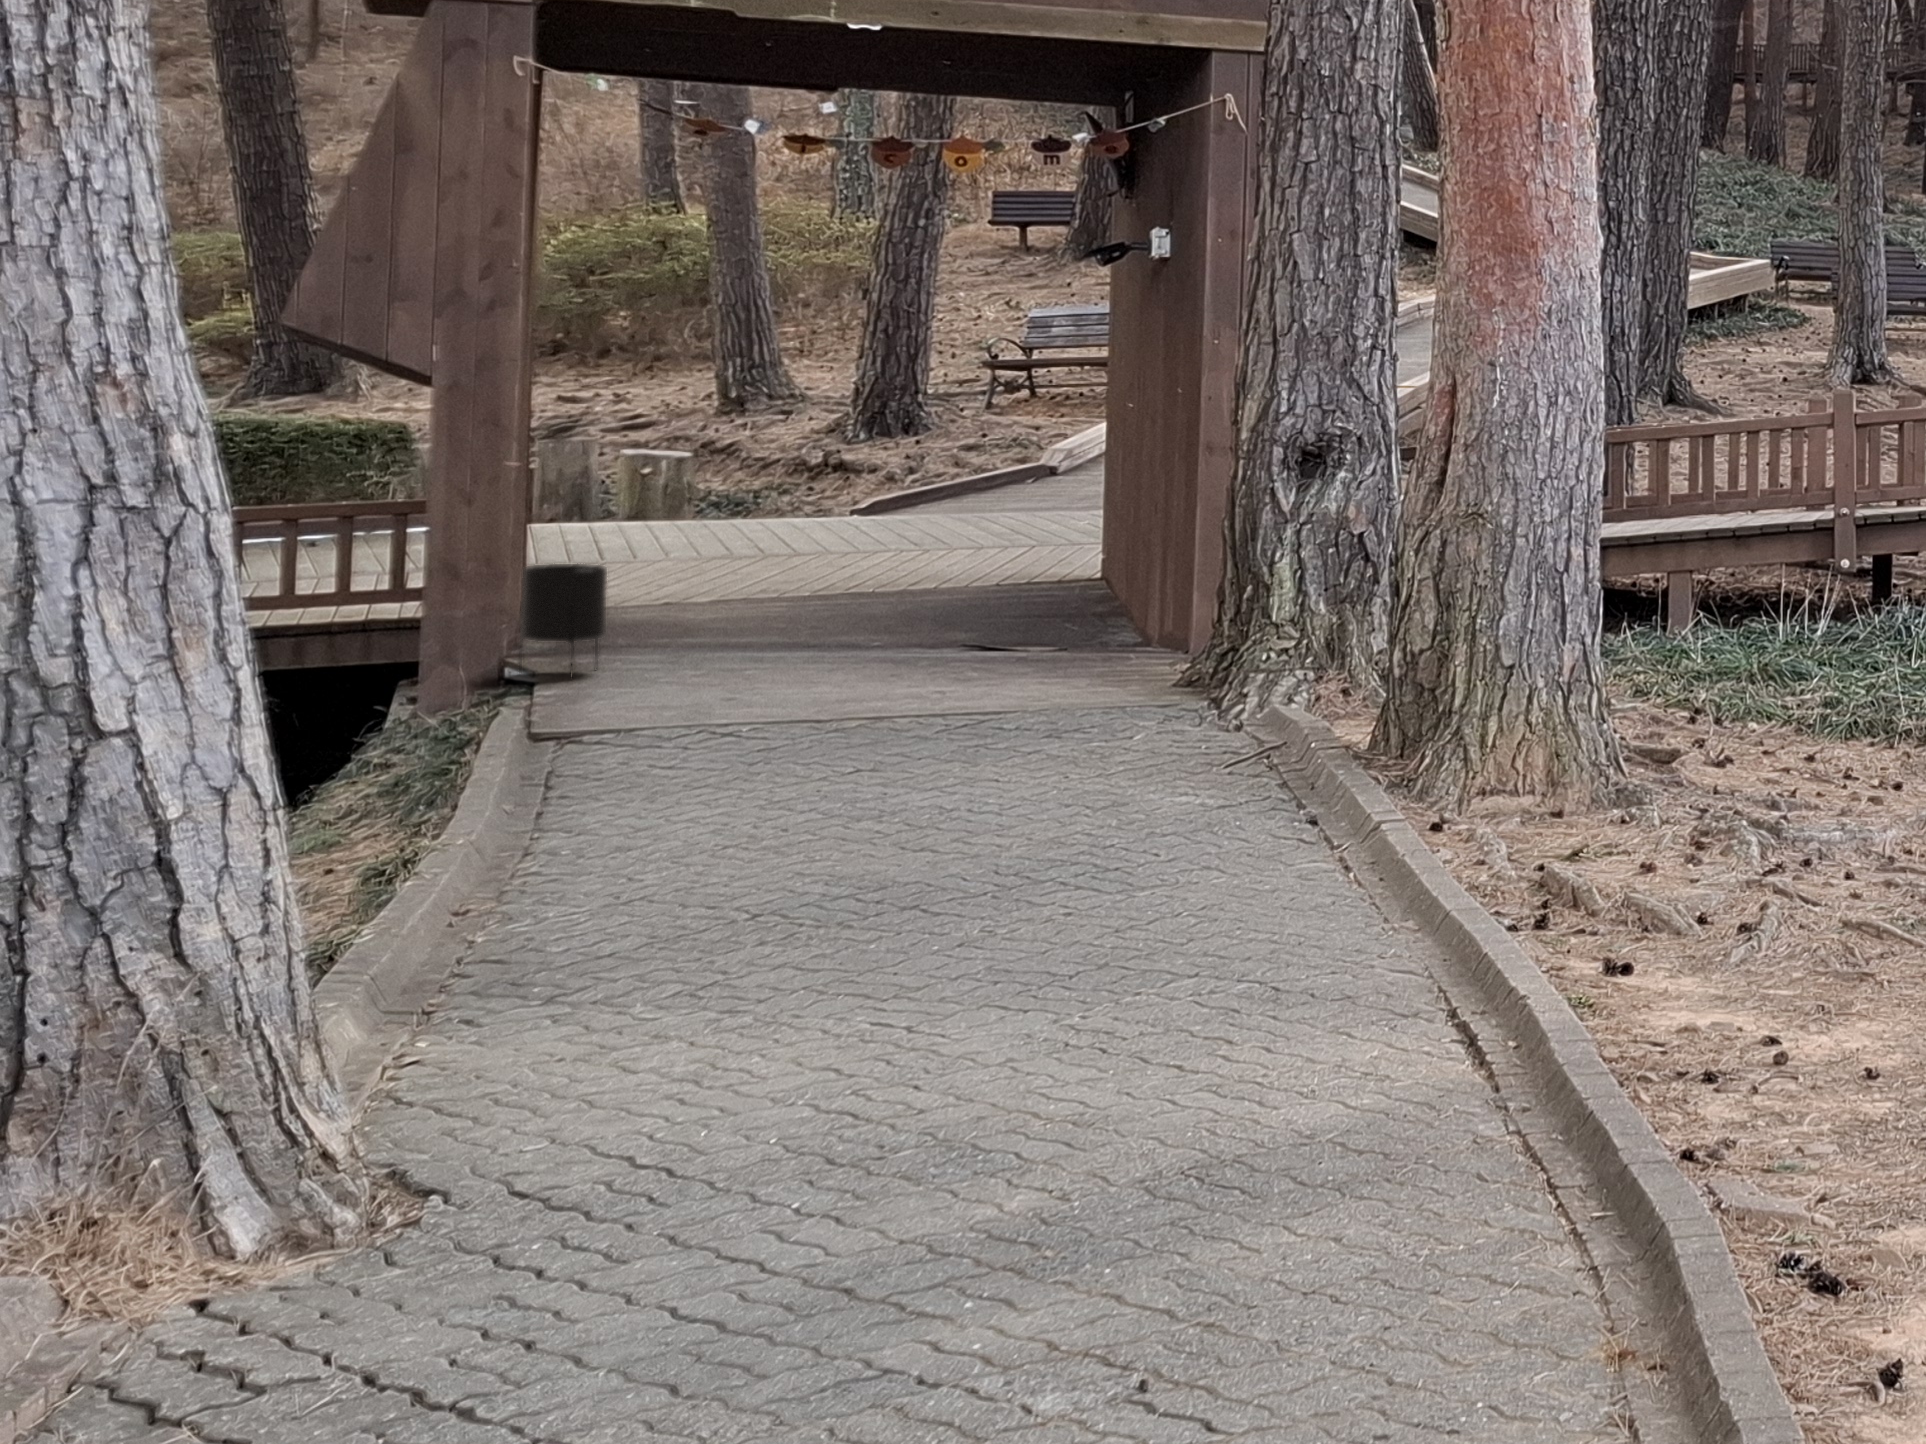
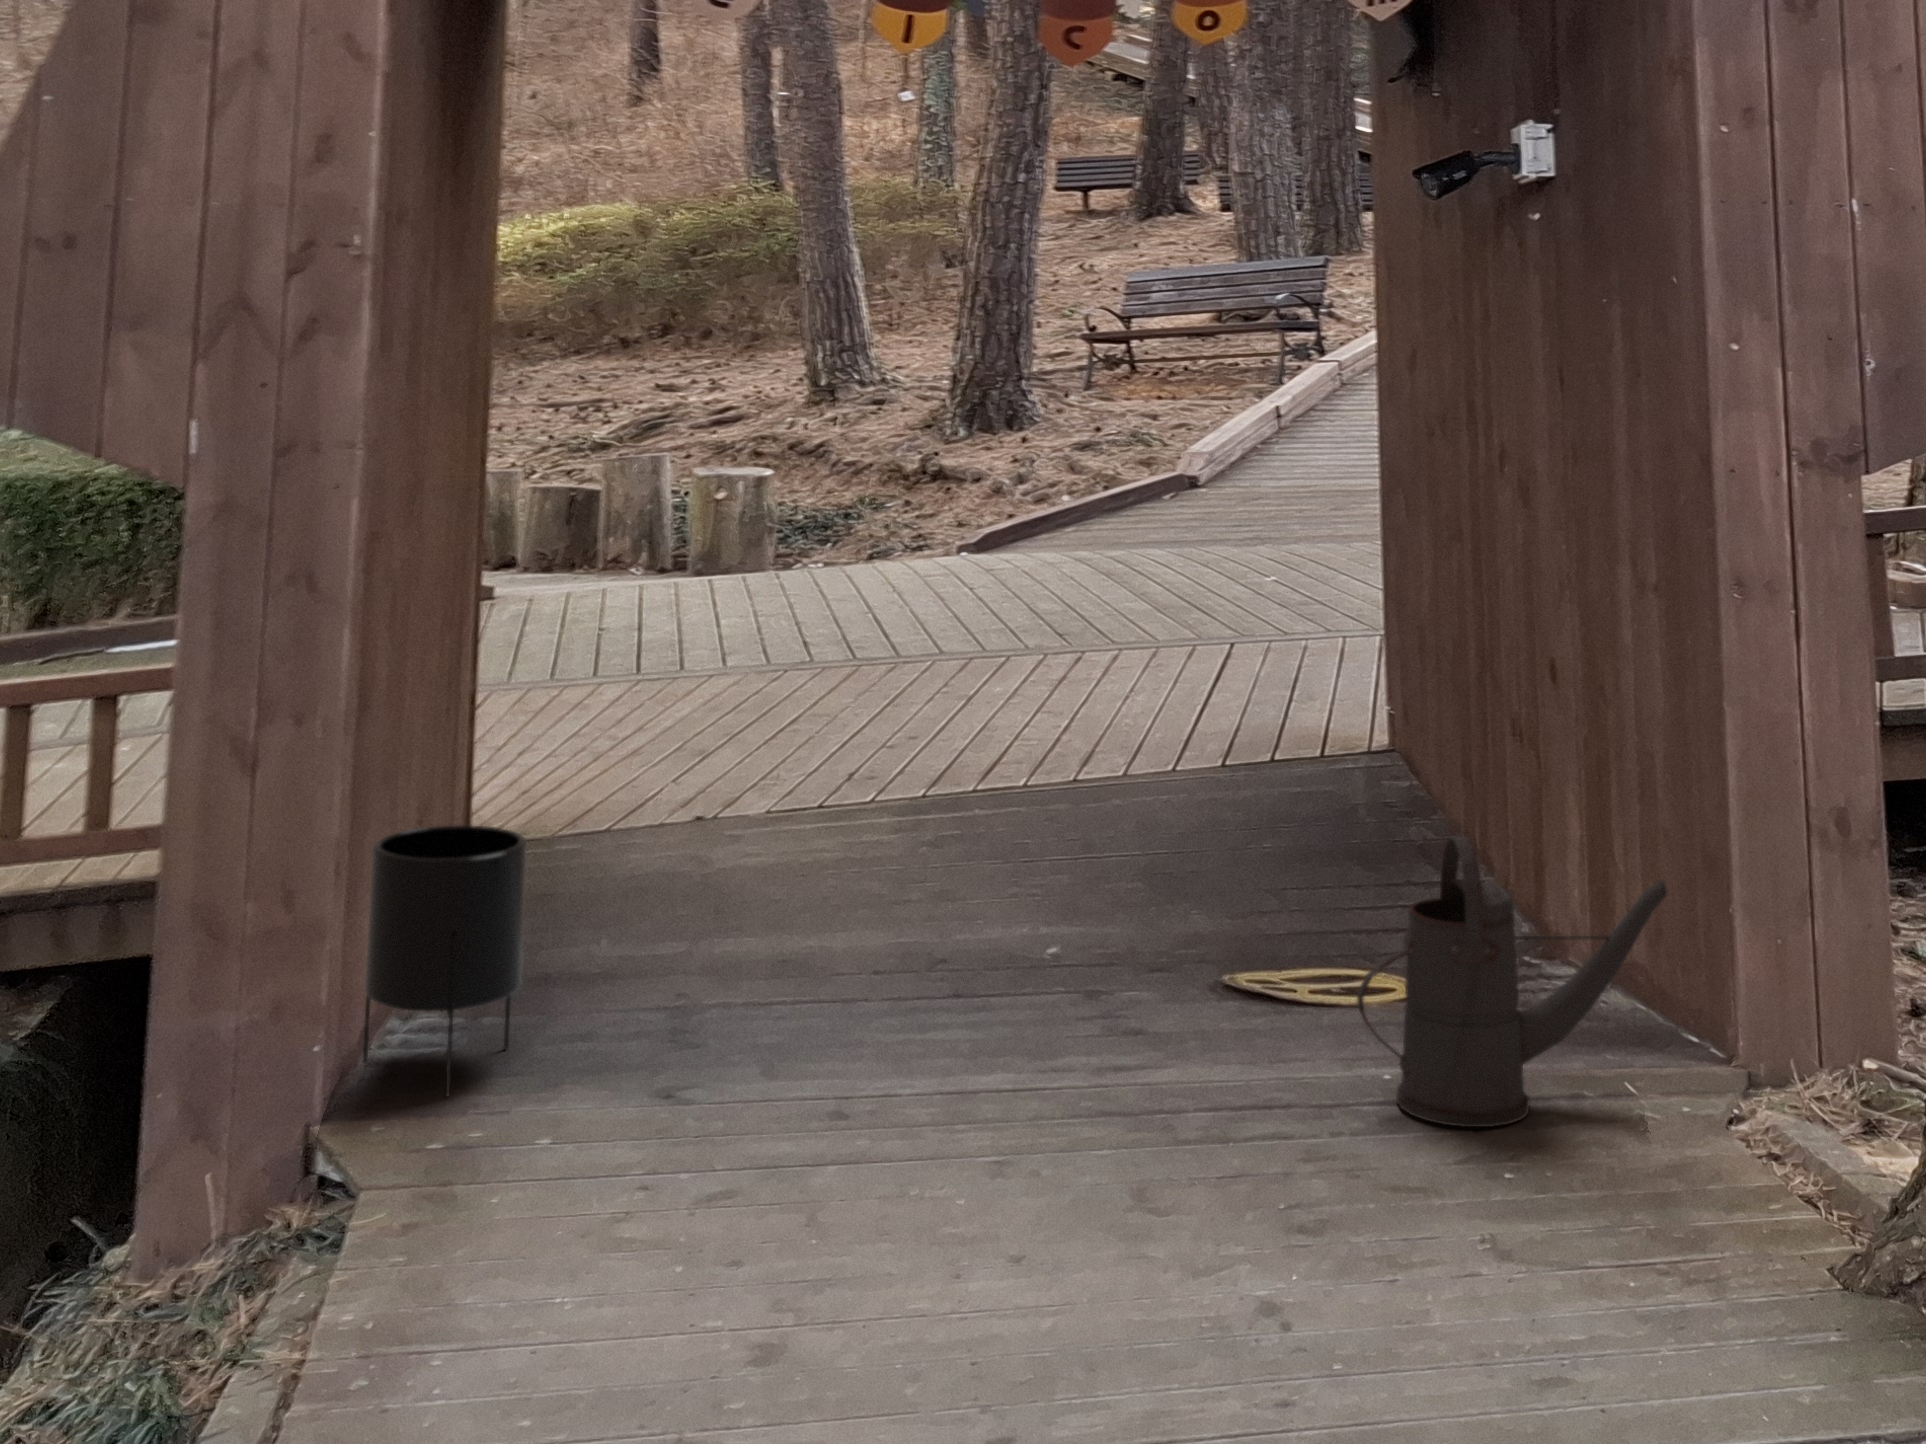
watering can: none [1037,553,1188,672] -> present [1357,836,1667,1127]

